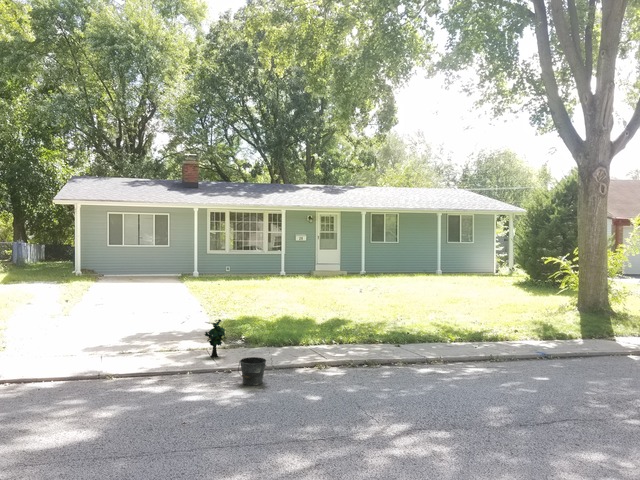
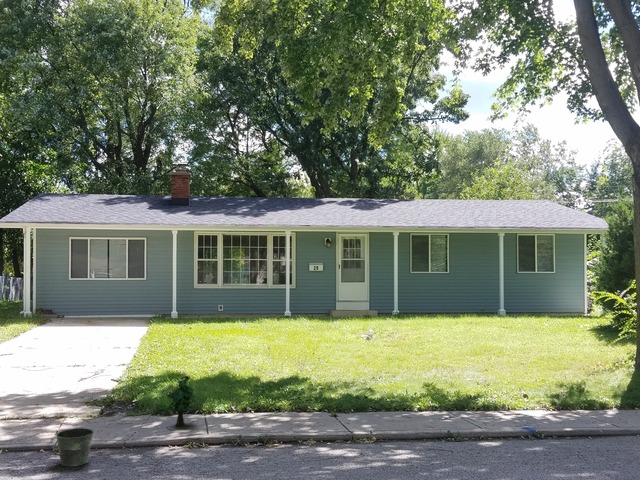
decorative plant: present [205,319,225,357] -> present [167,376,195,426]

